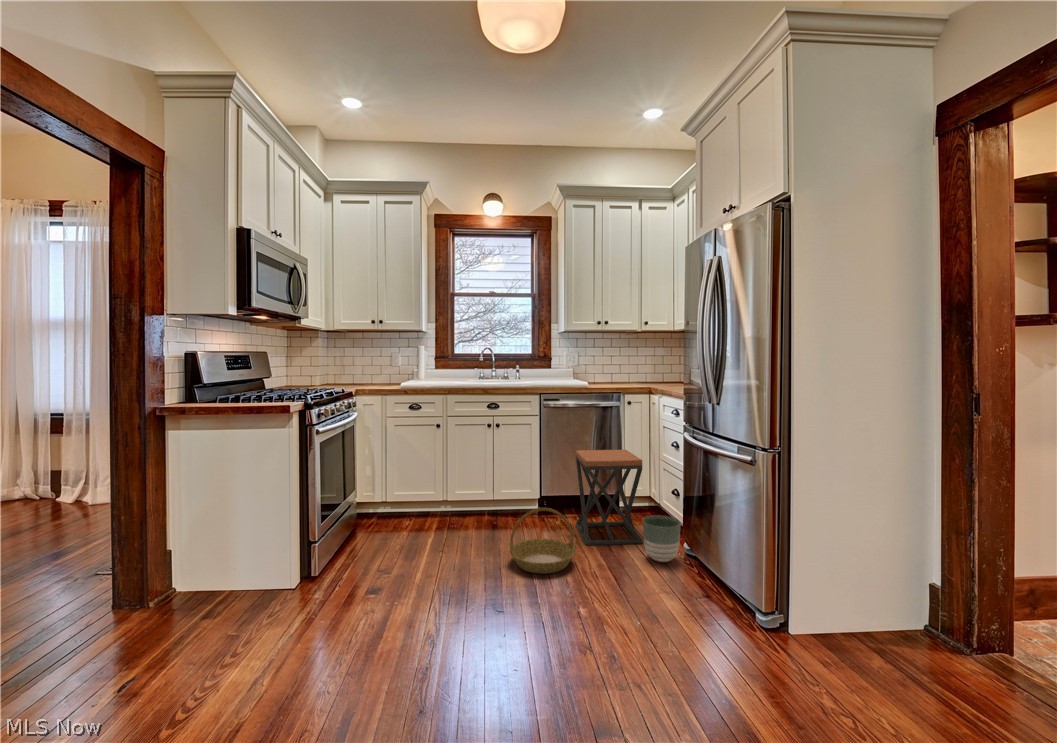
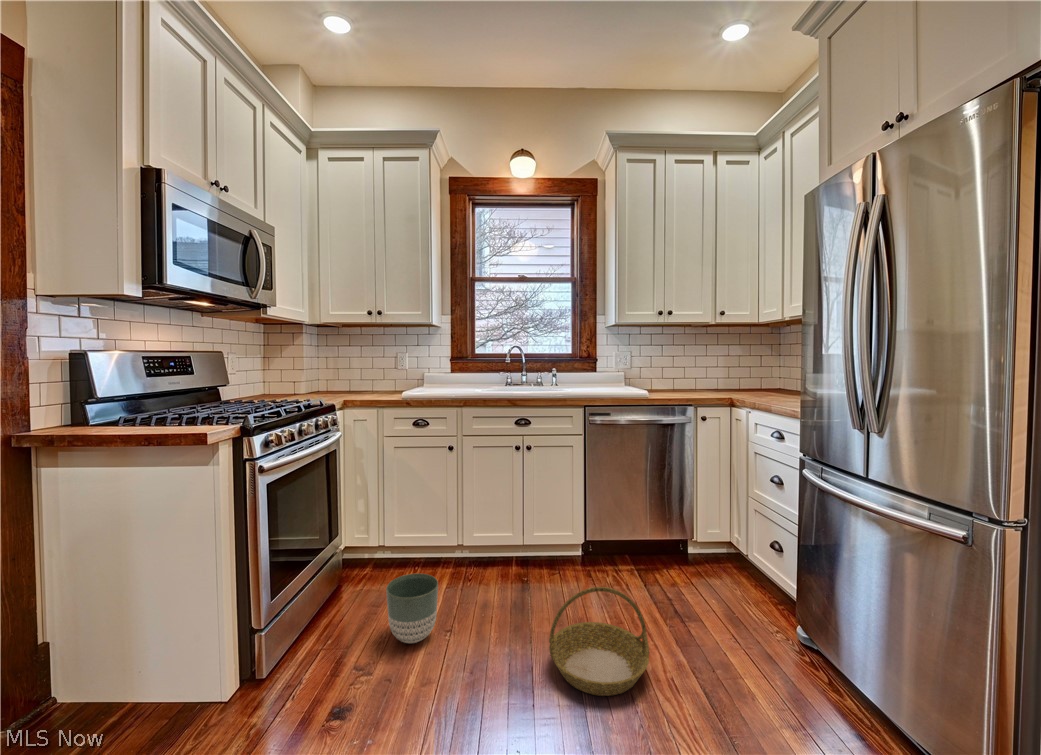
stool: present [576,450,642,545] -> none [635,486,741,630]
planter: present [643,515,681,562] -> present [386,573,438,644]

